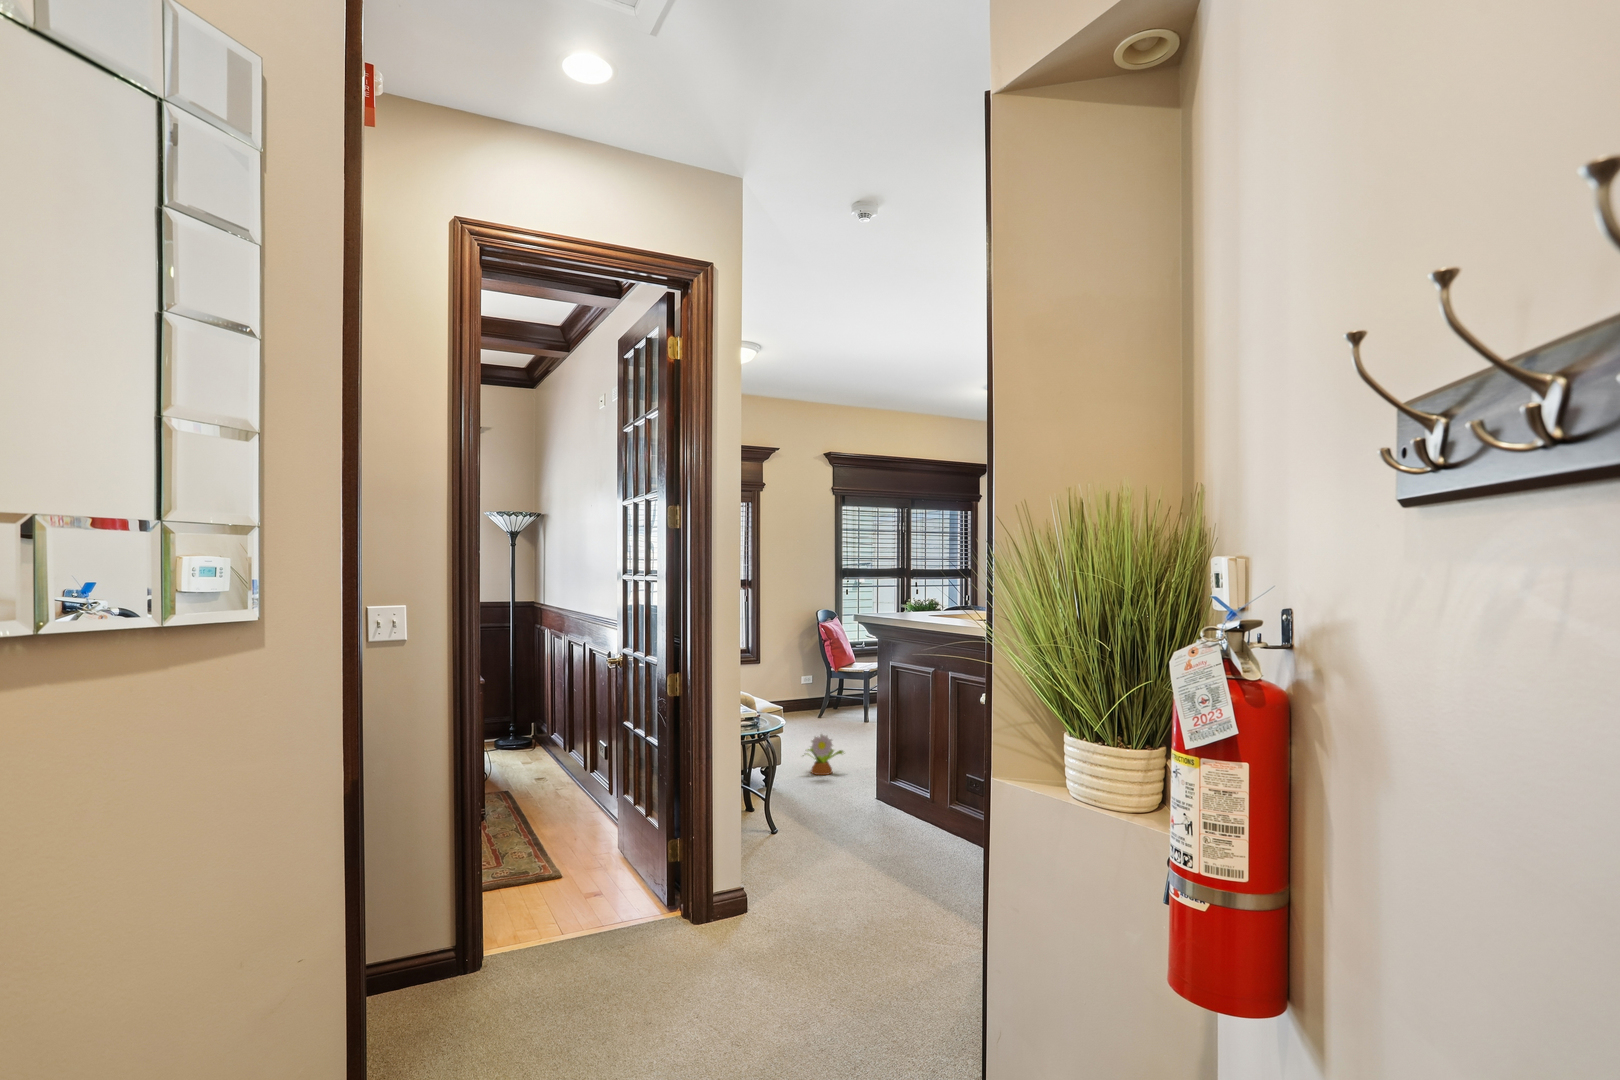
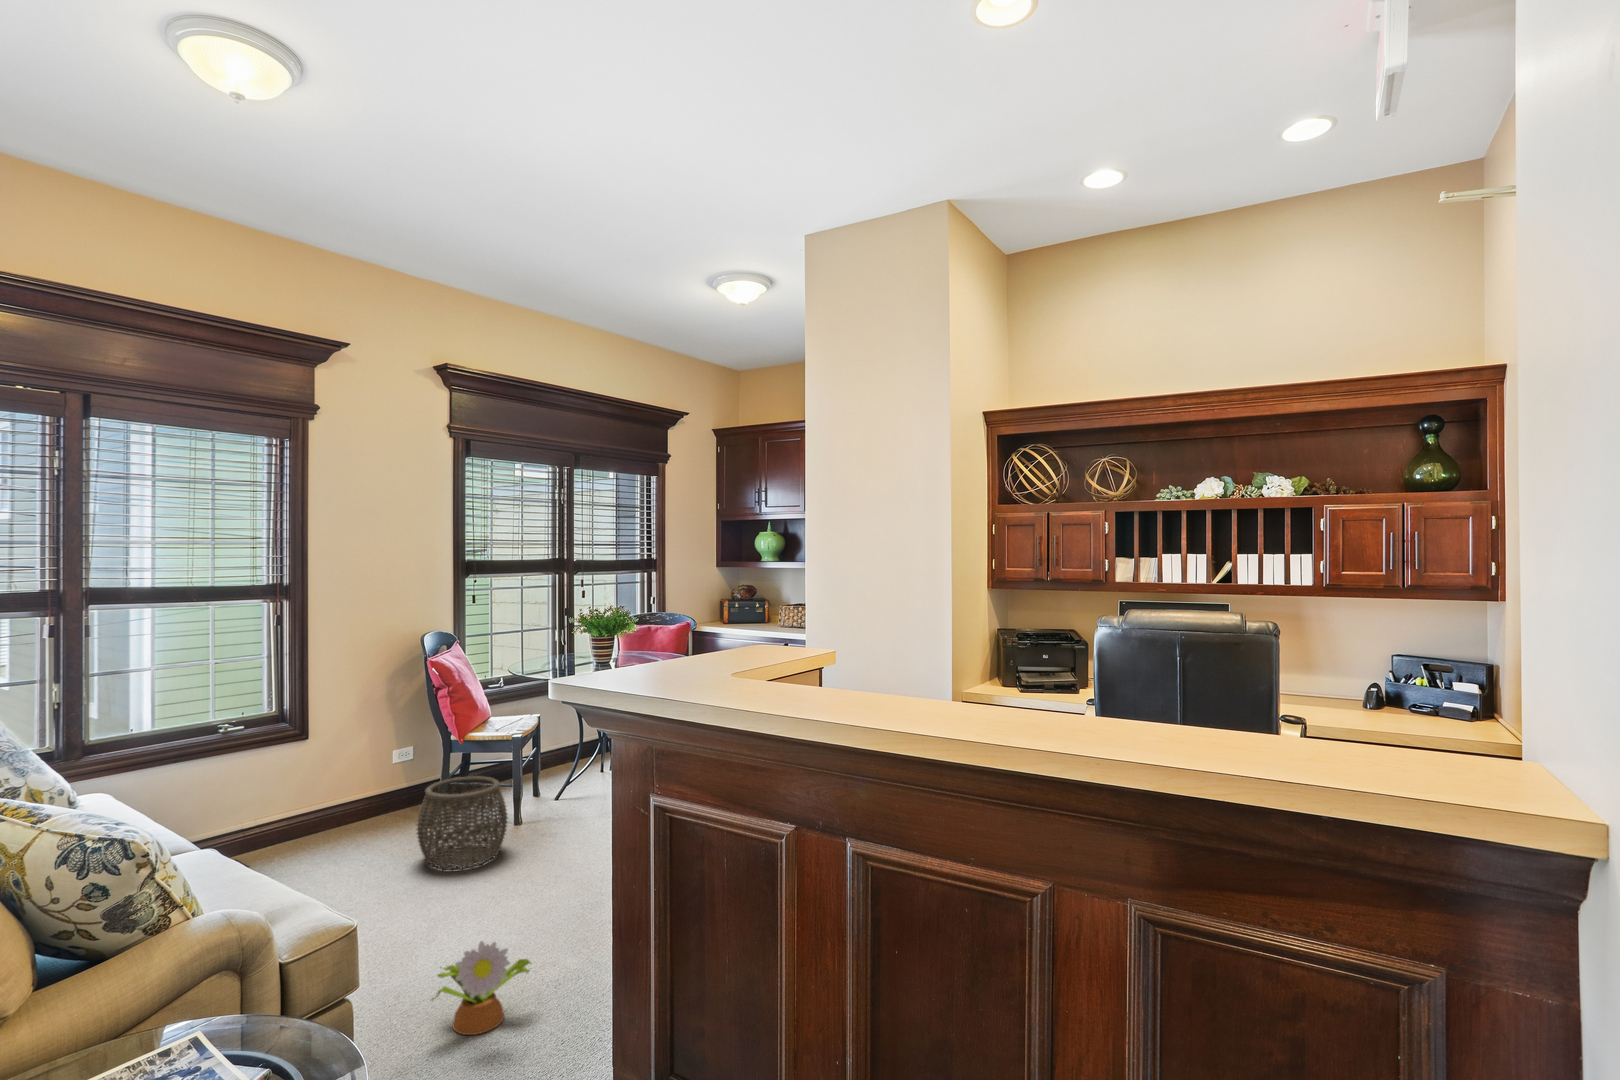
woven basket: none [808,687,854,732] -> present [417,776,508,869]

